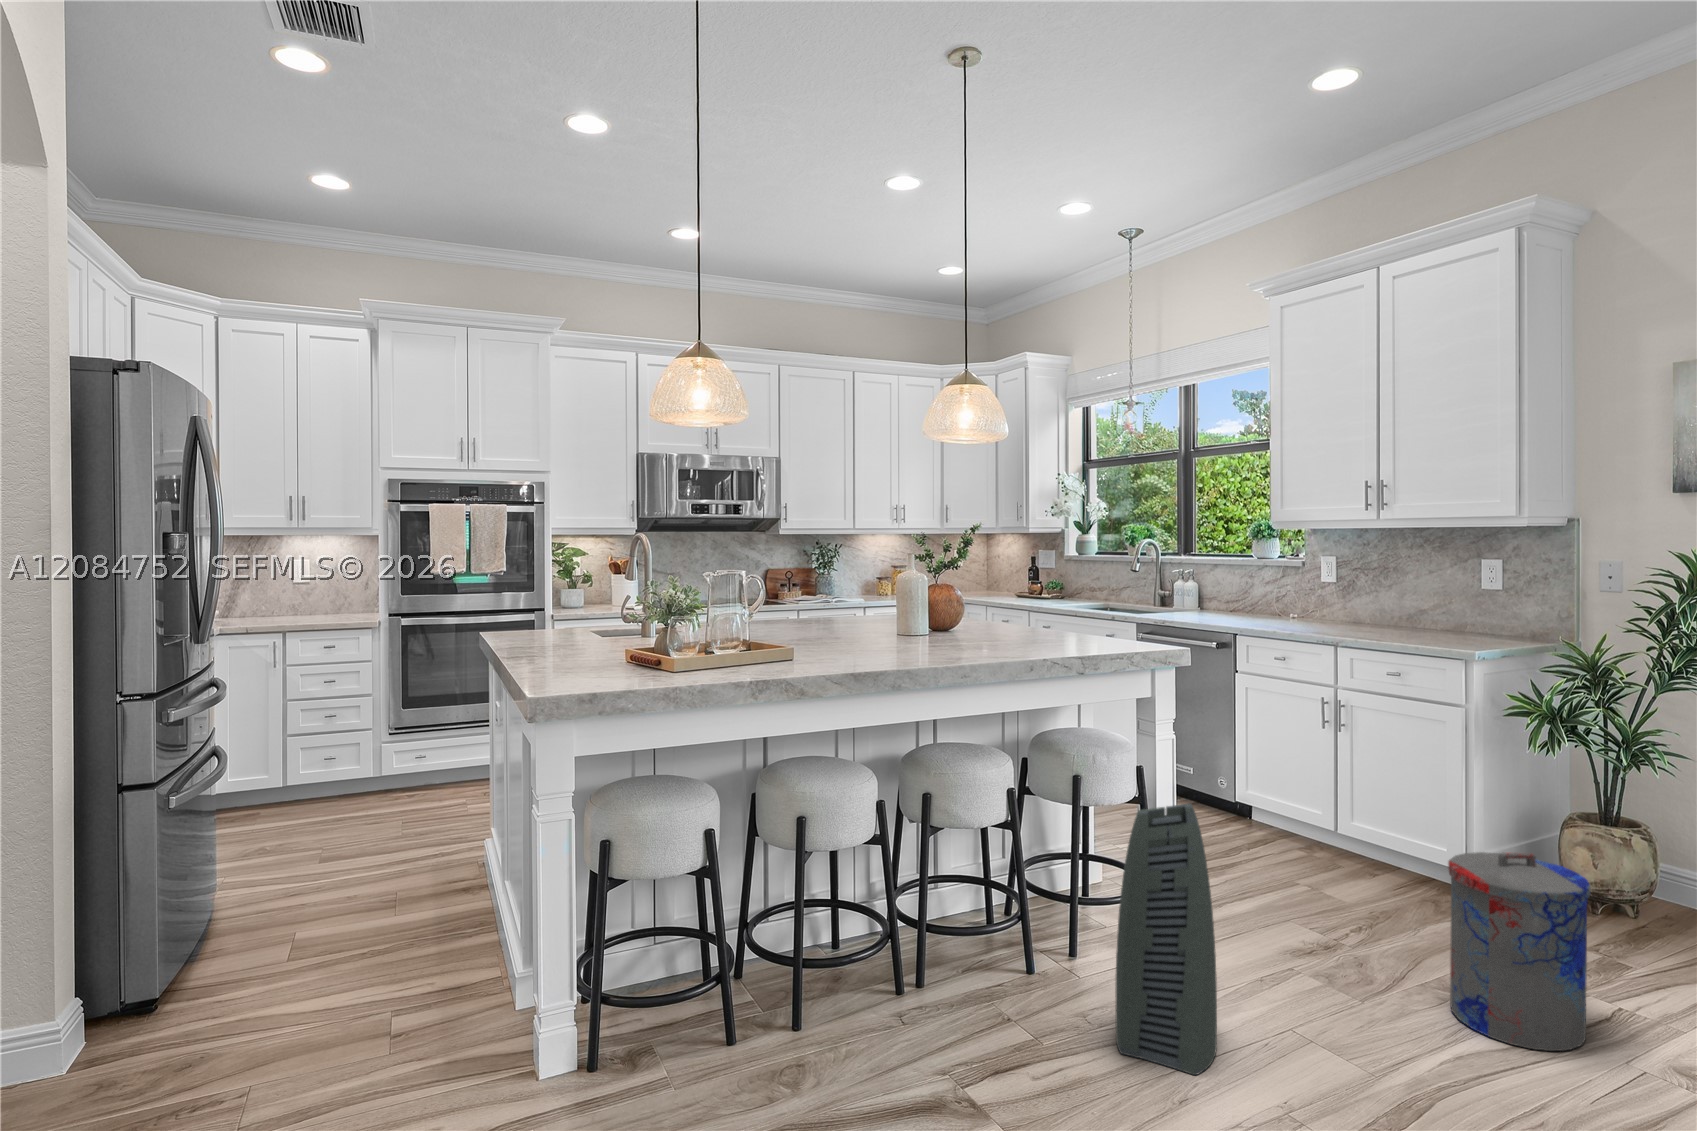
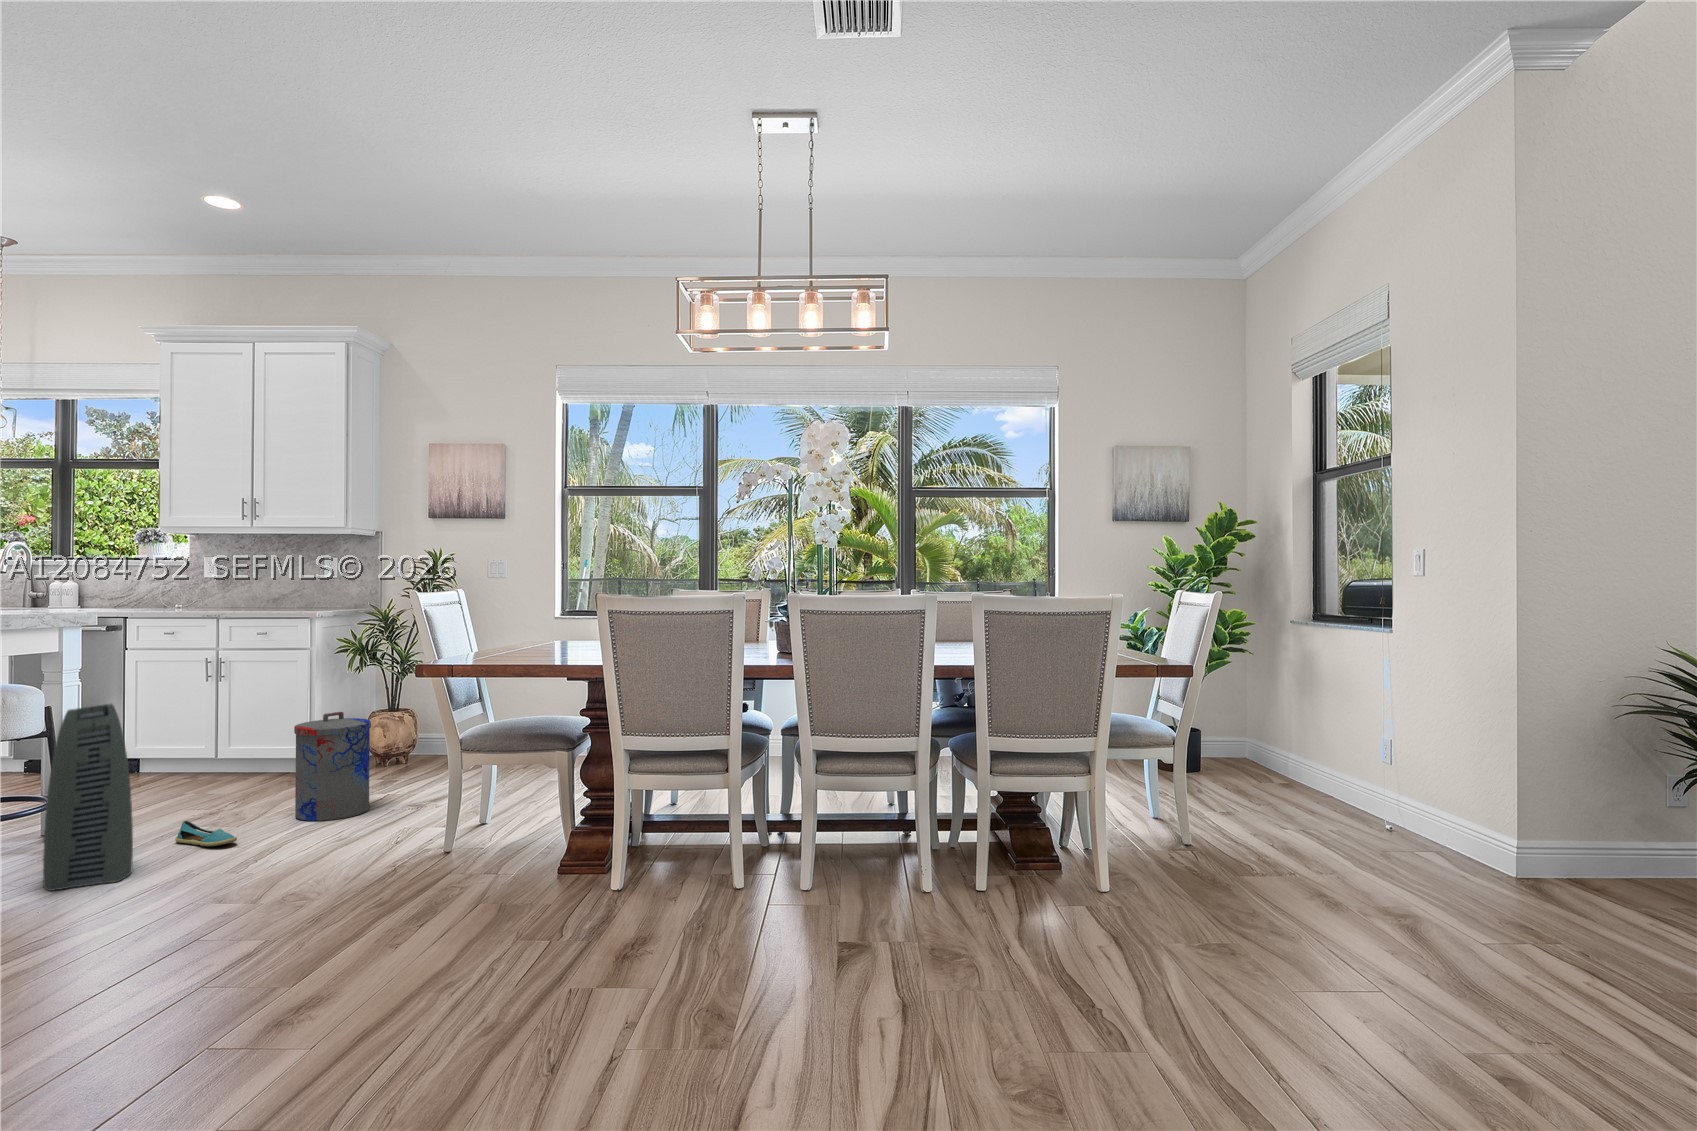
shoe: none [1276,973,1360,1047] -> present [175,821,237,846]

